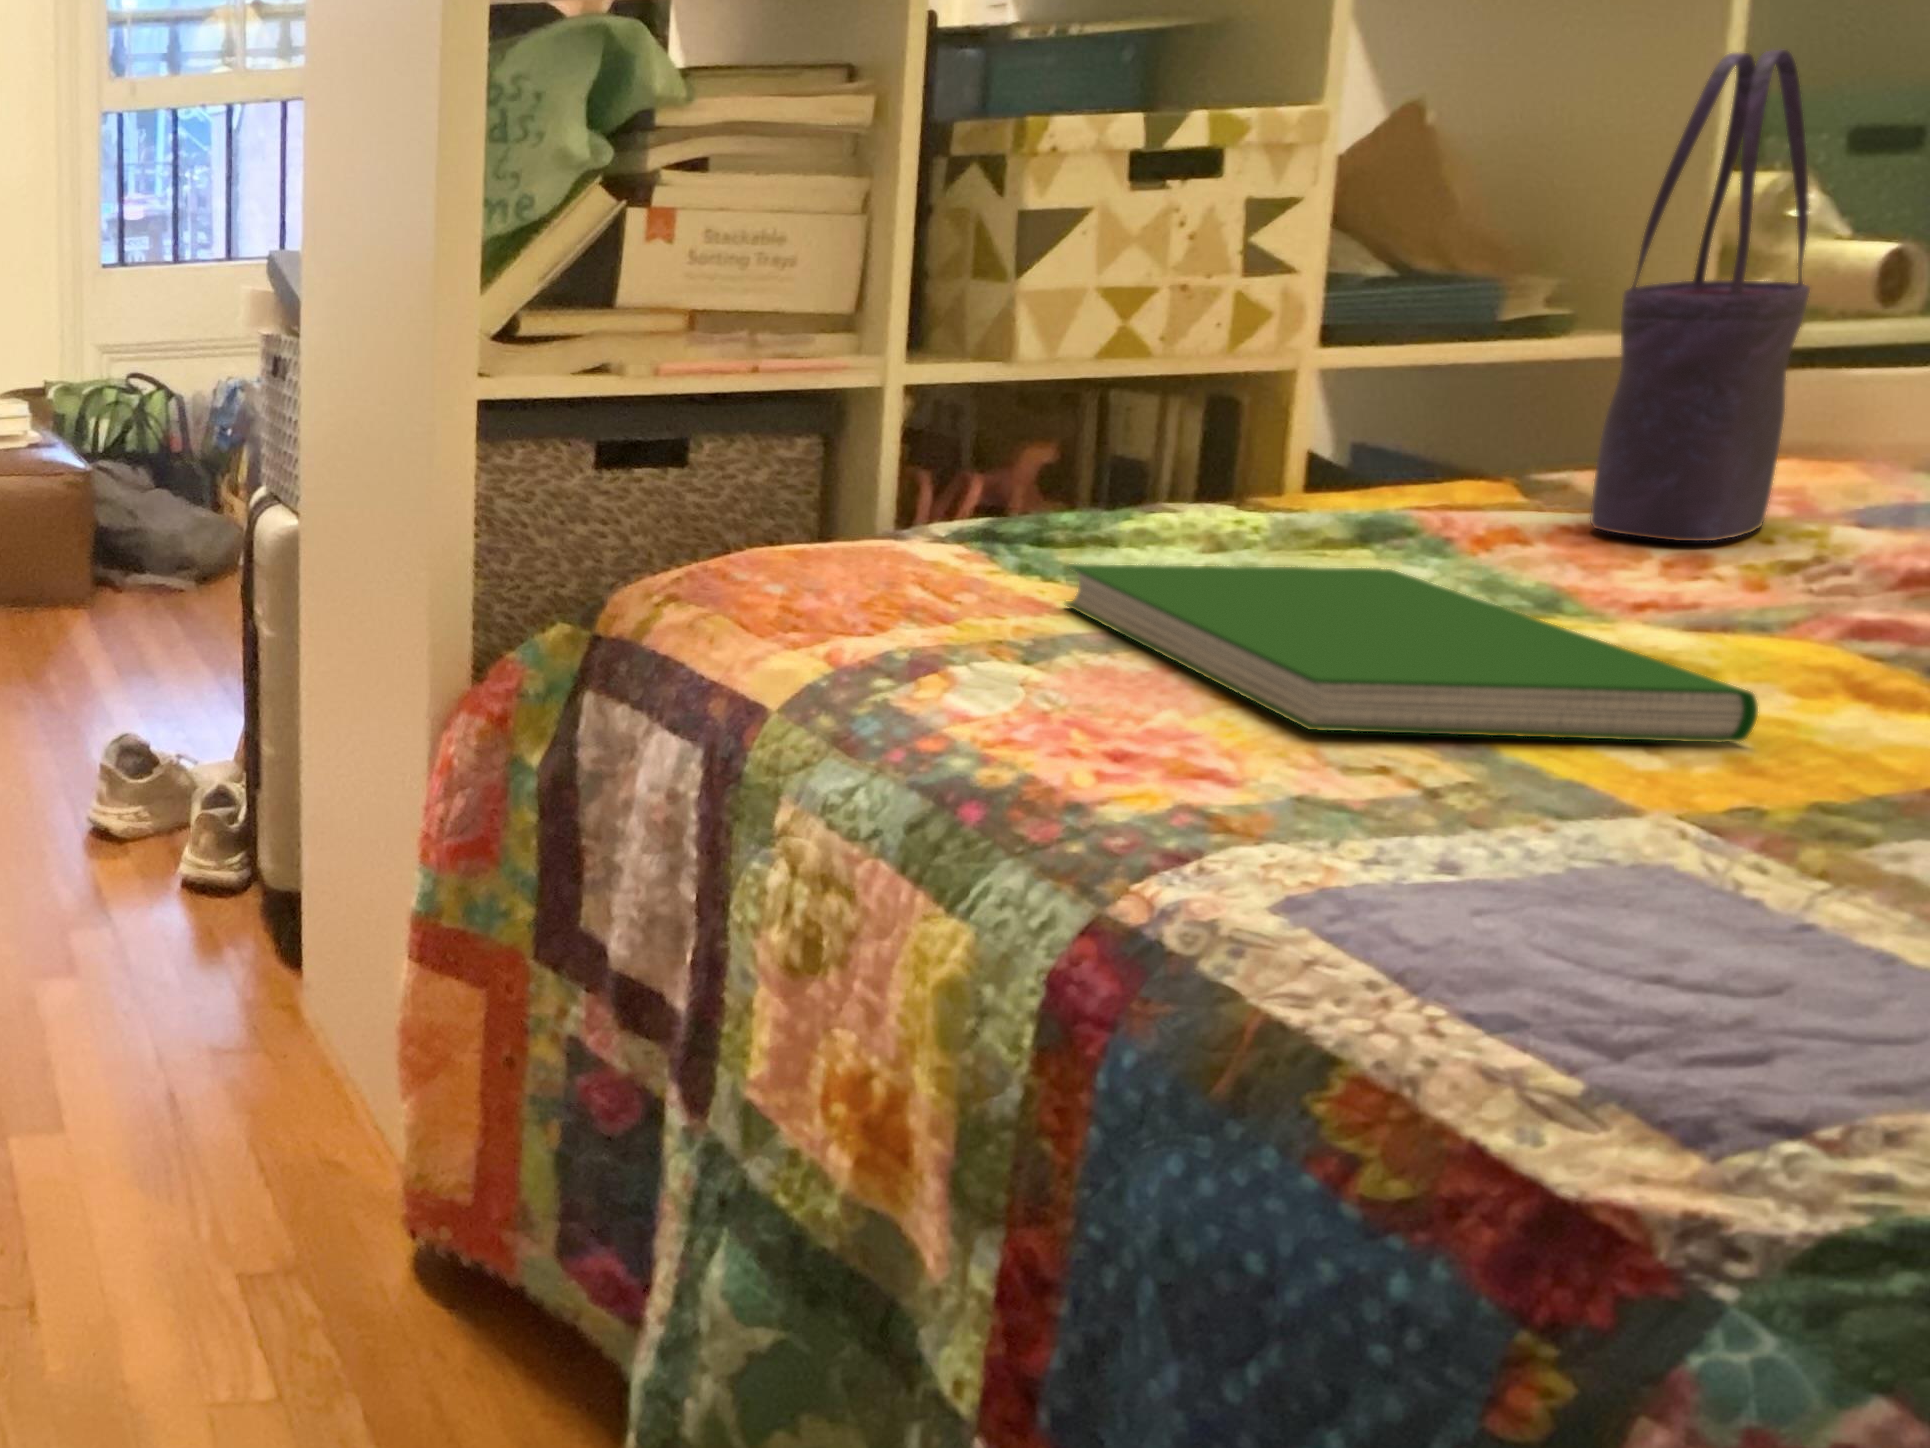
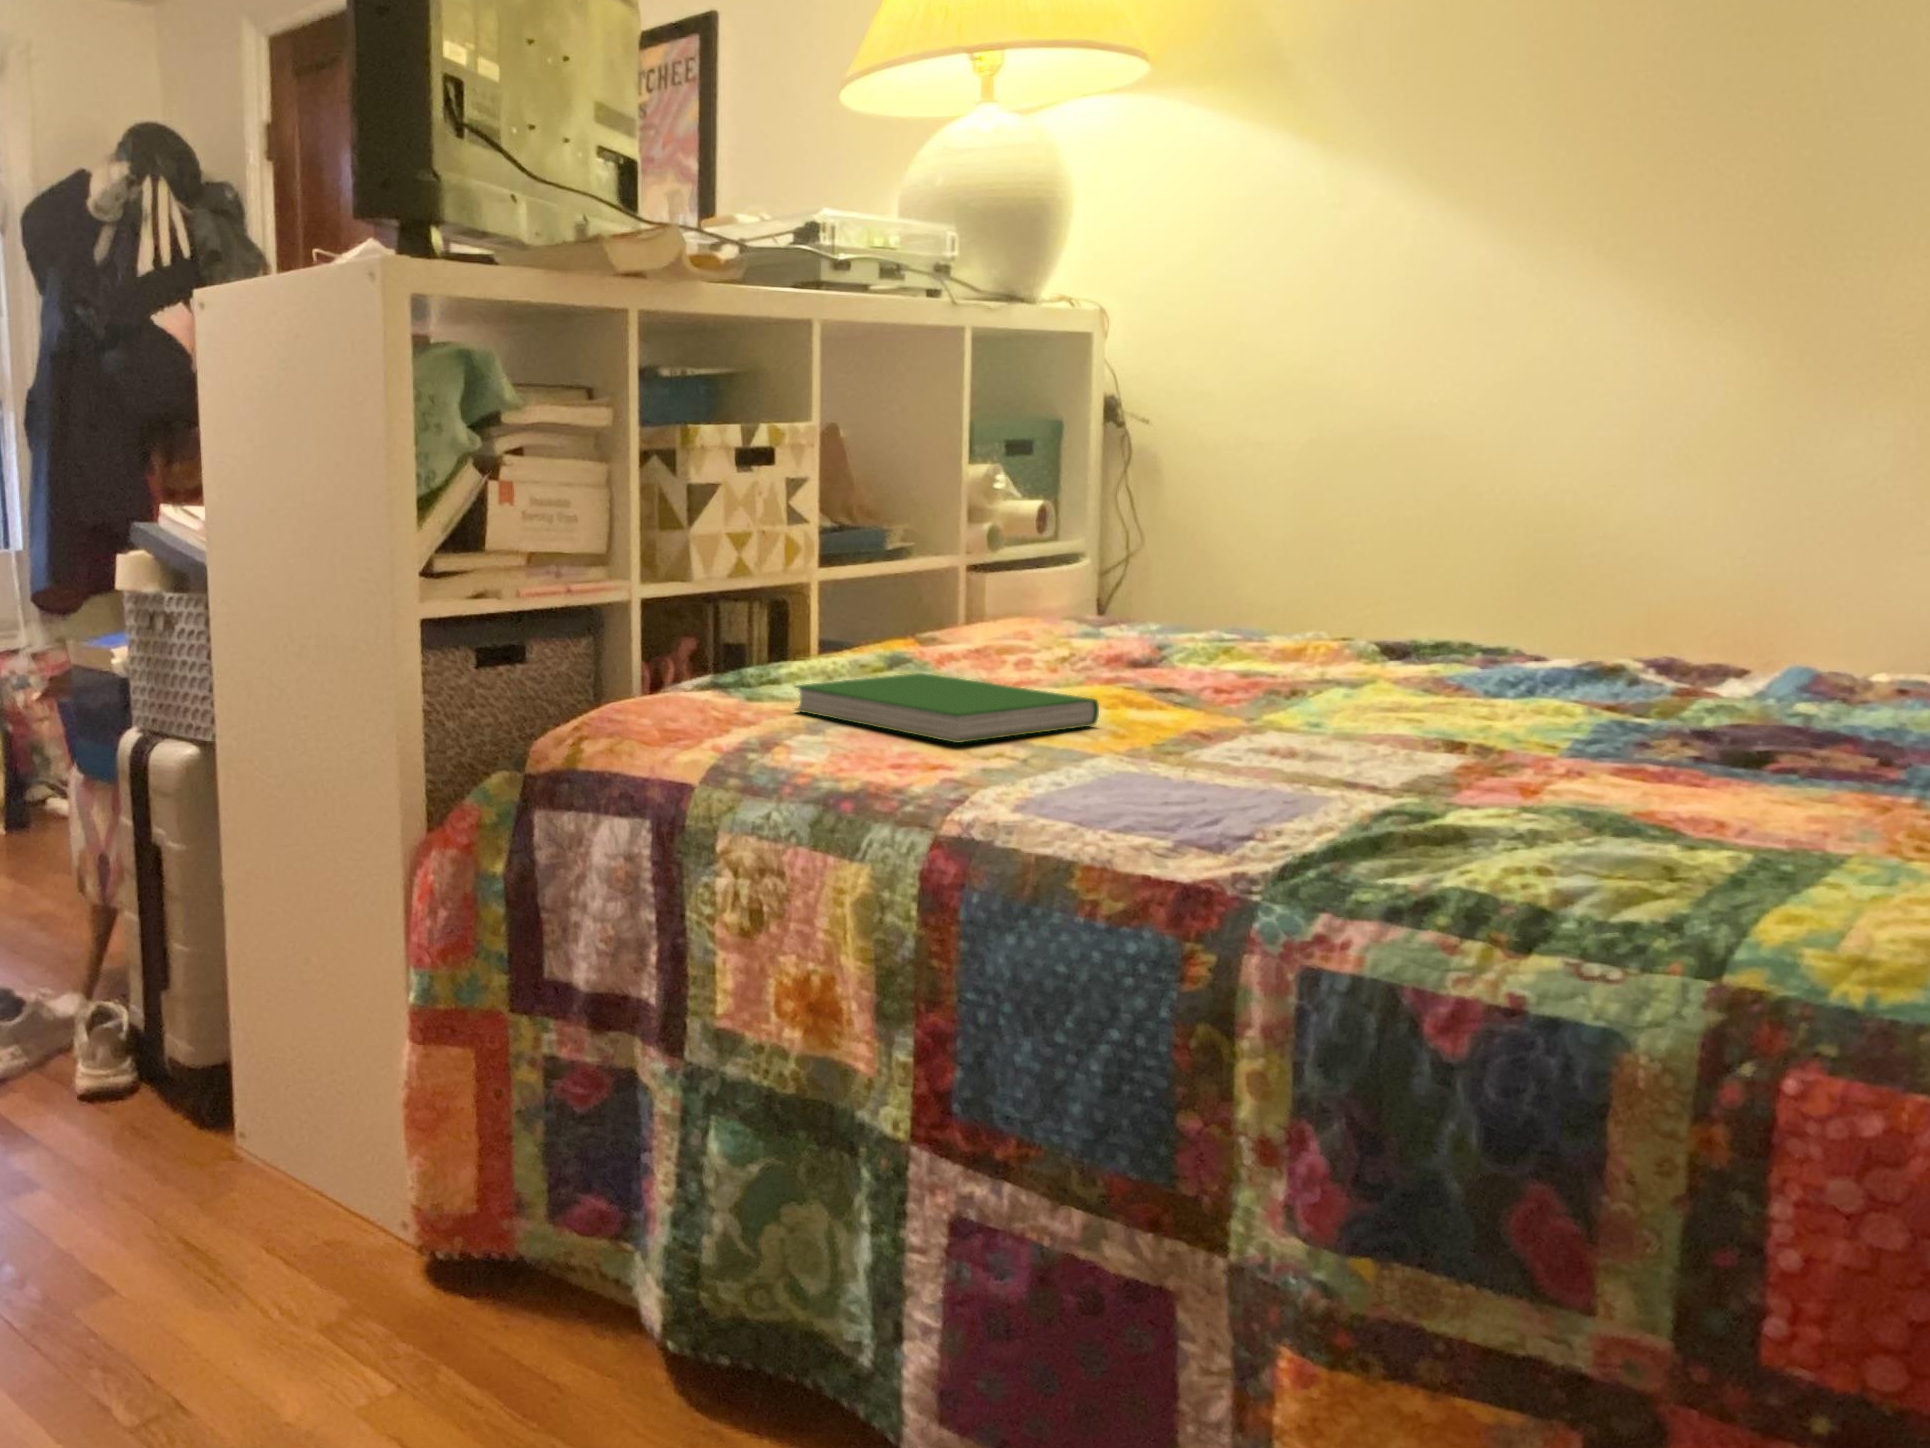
tote bag: present [1590,50,1810,541] -> none [961,394,1024,655]

